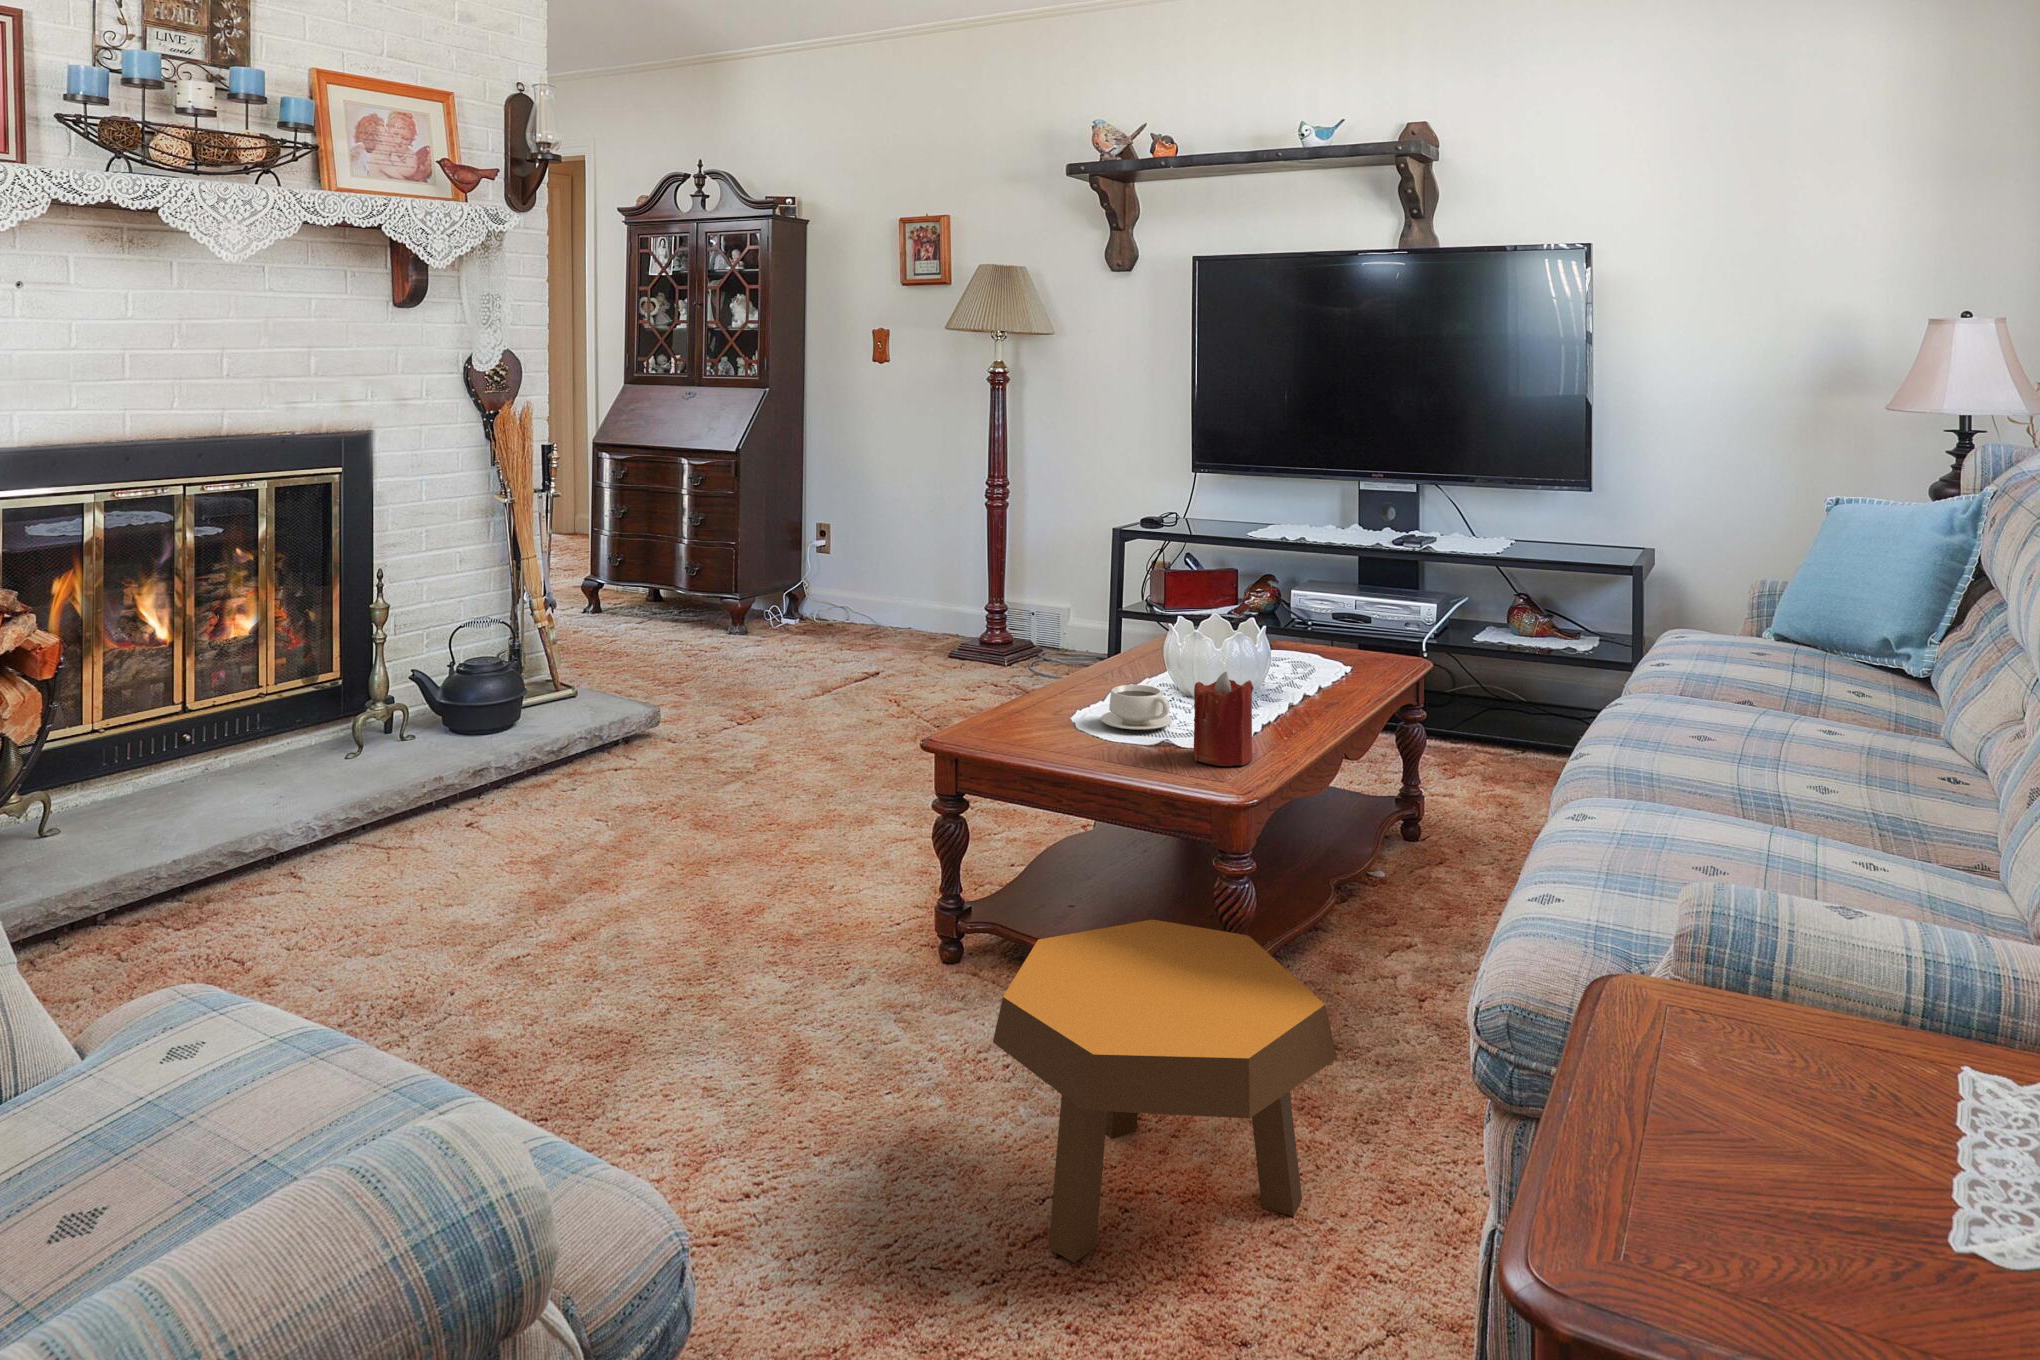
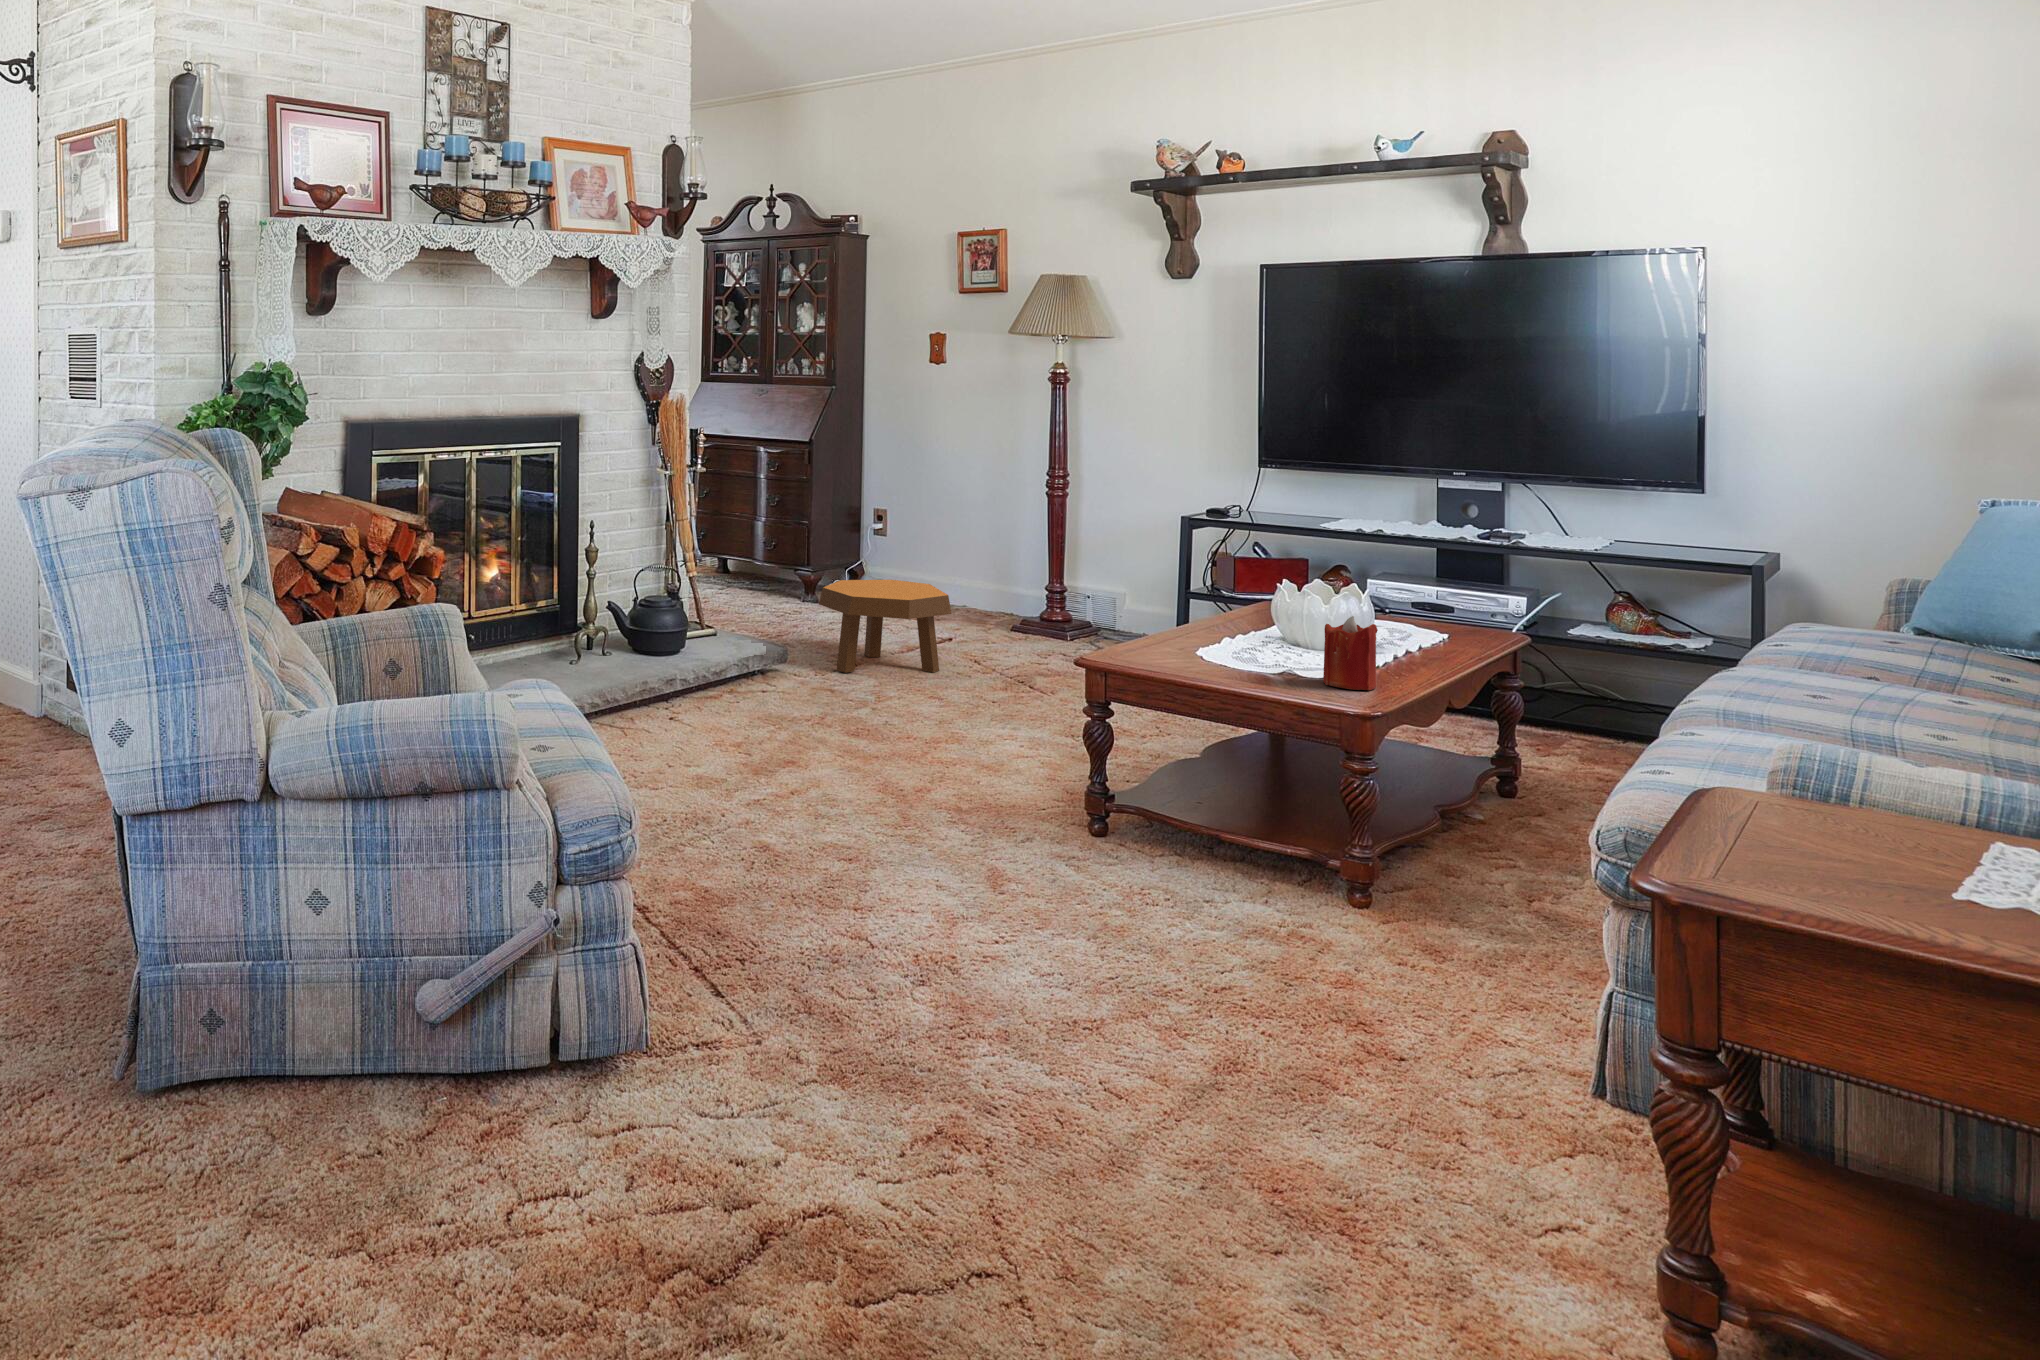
teacup: present [1101,685,1171,730] -> none [1233,629,1296,662]
footstool: present [993,919,1337,1263] -> present [819,580,951,673]

